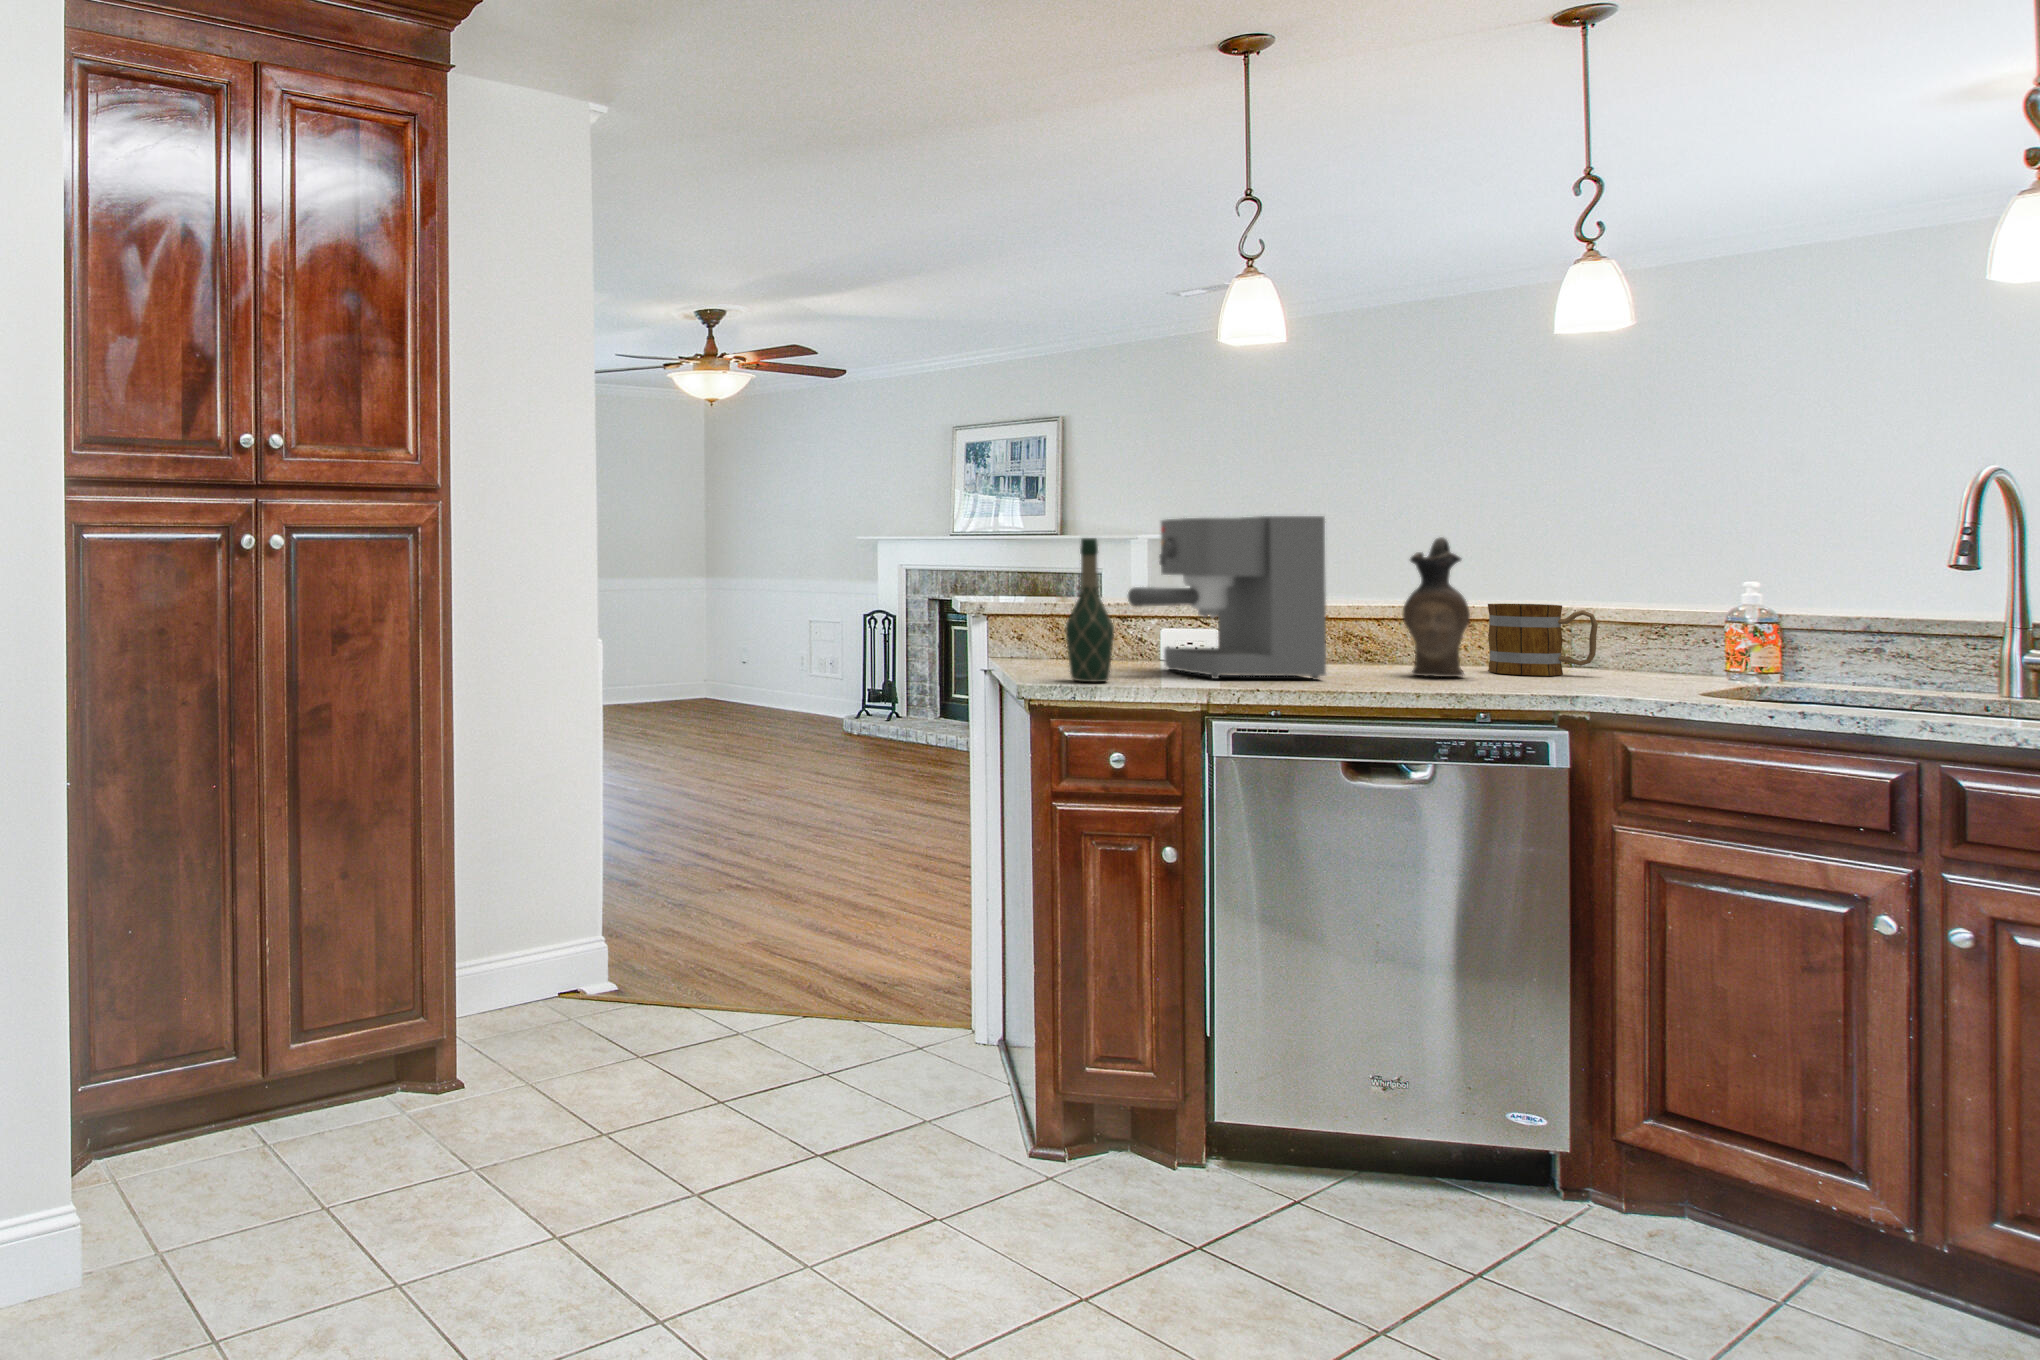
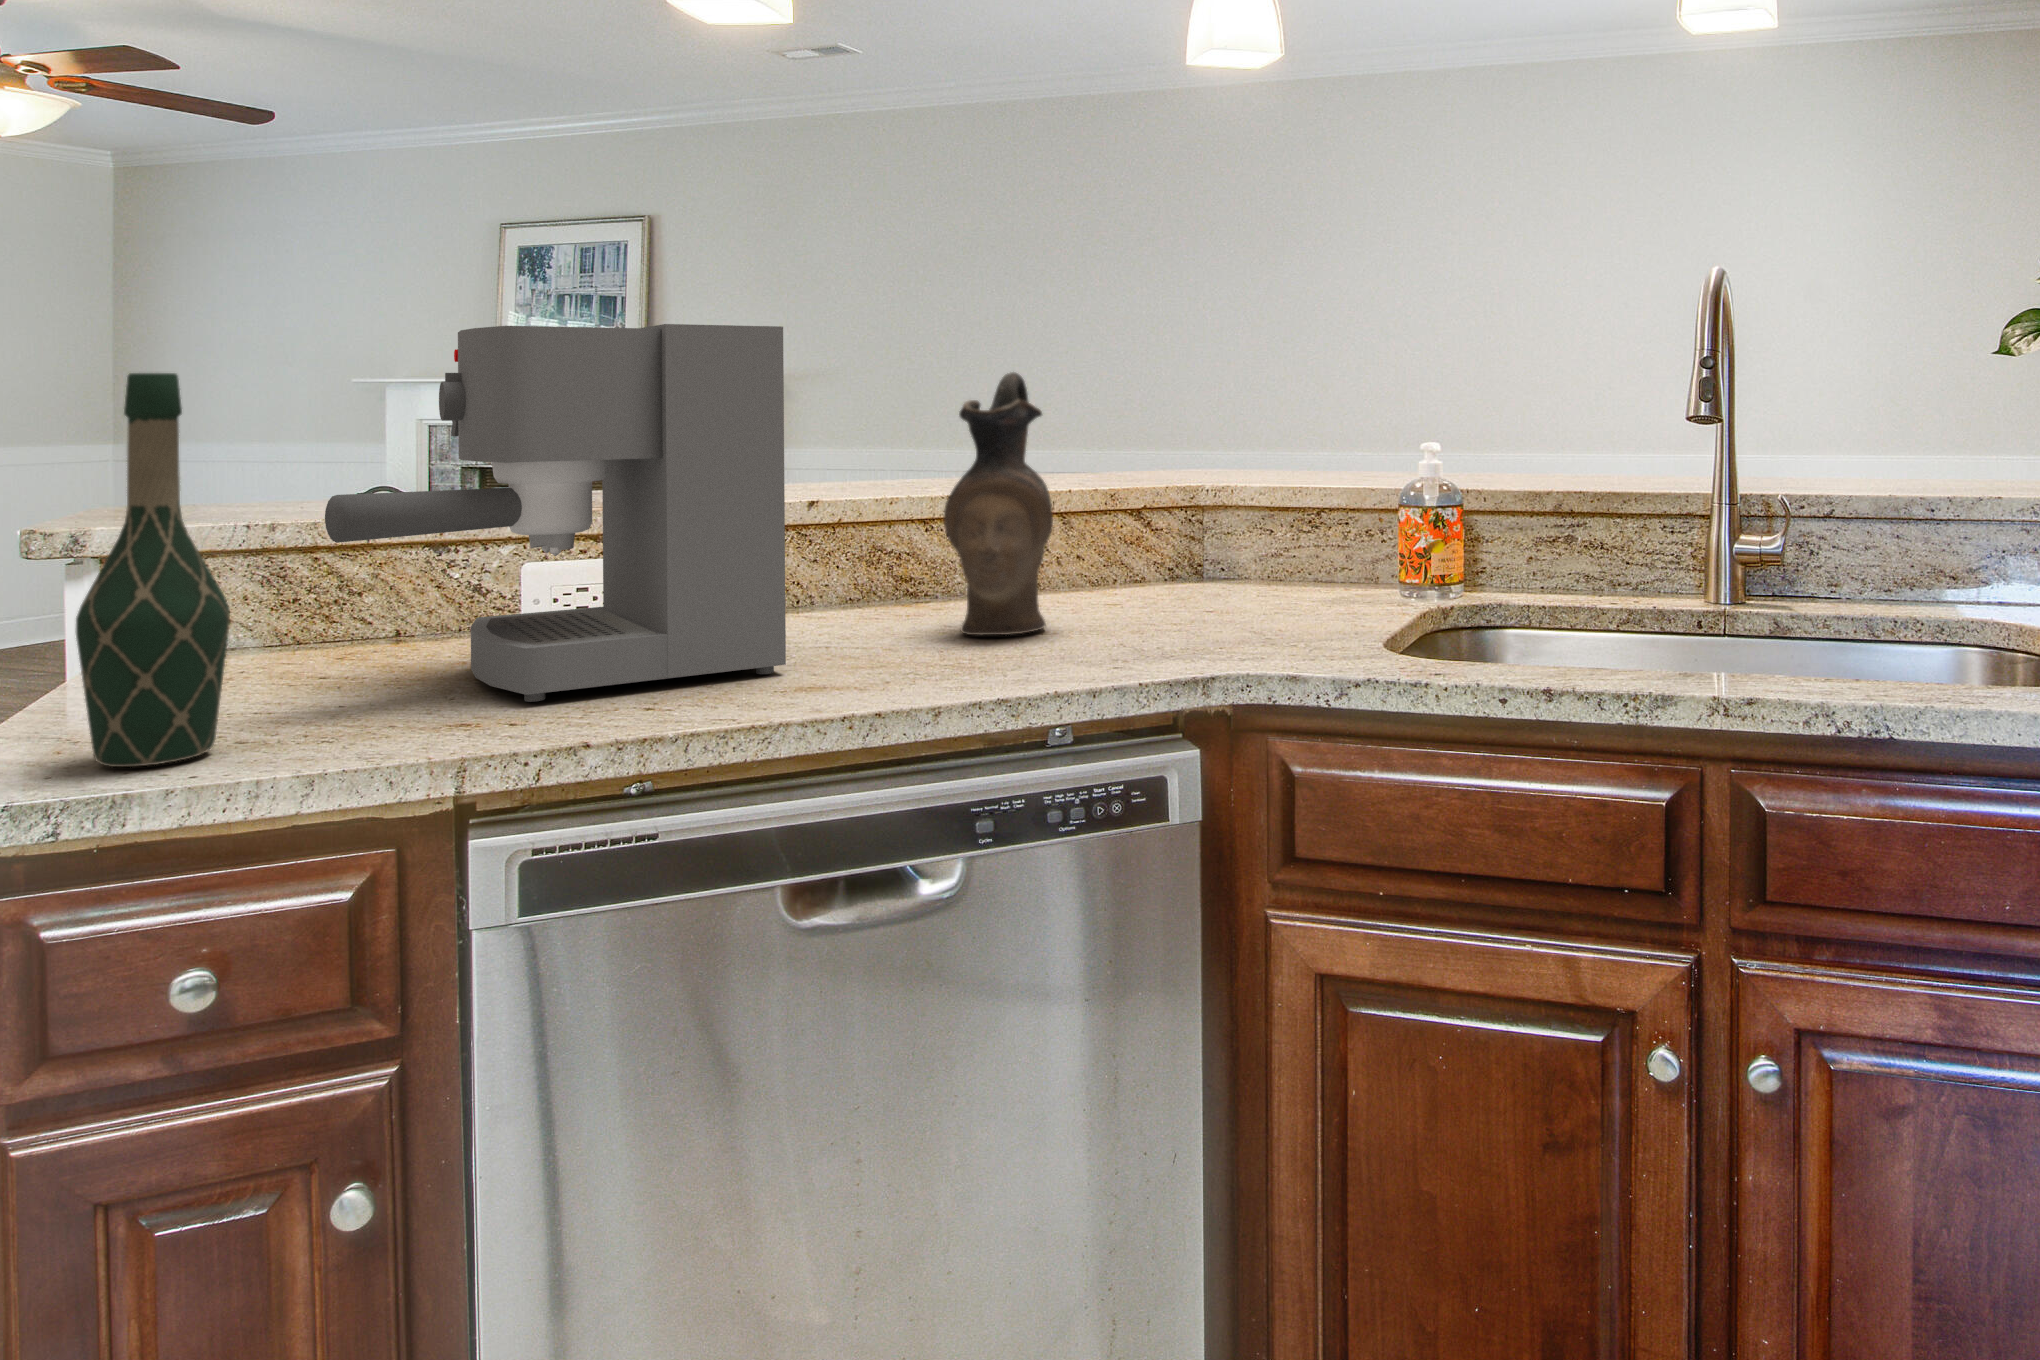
mug: present [1488,604,1598,676] -> none [1089,485,1241,612]

